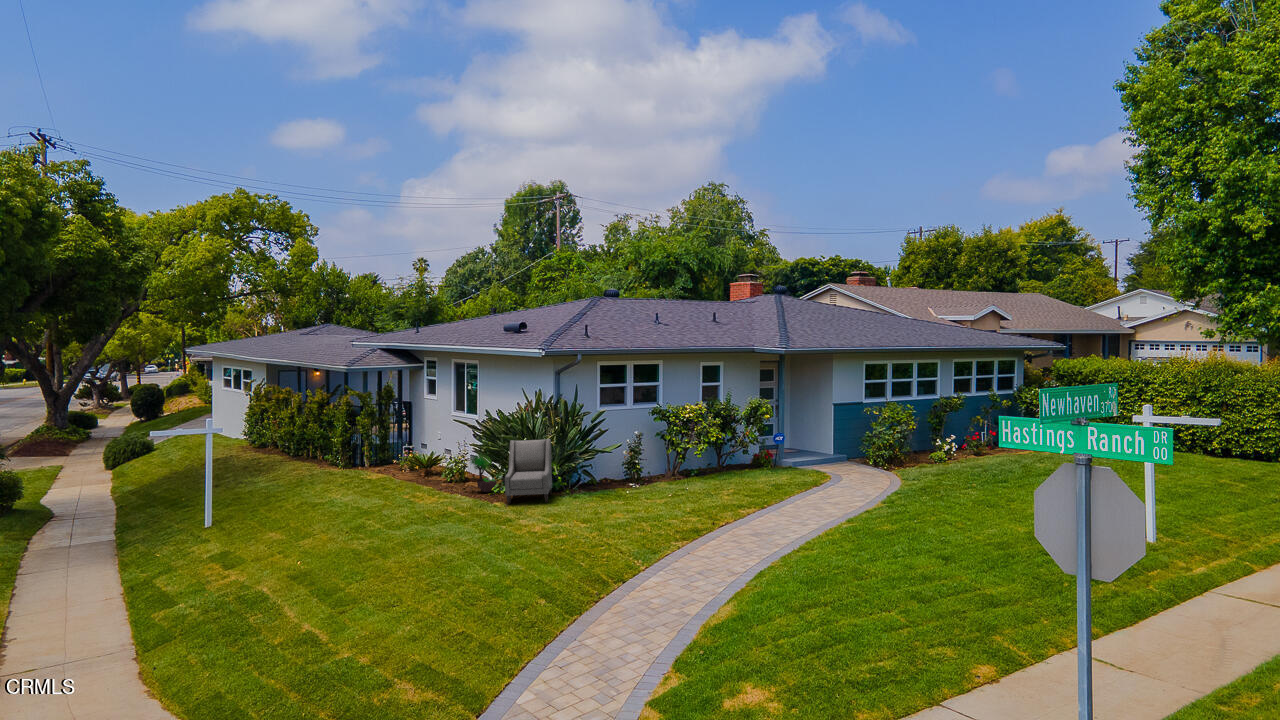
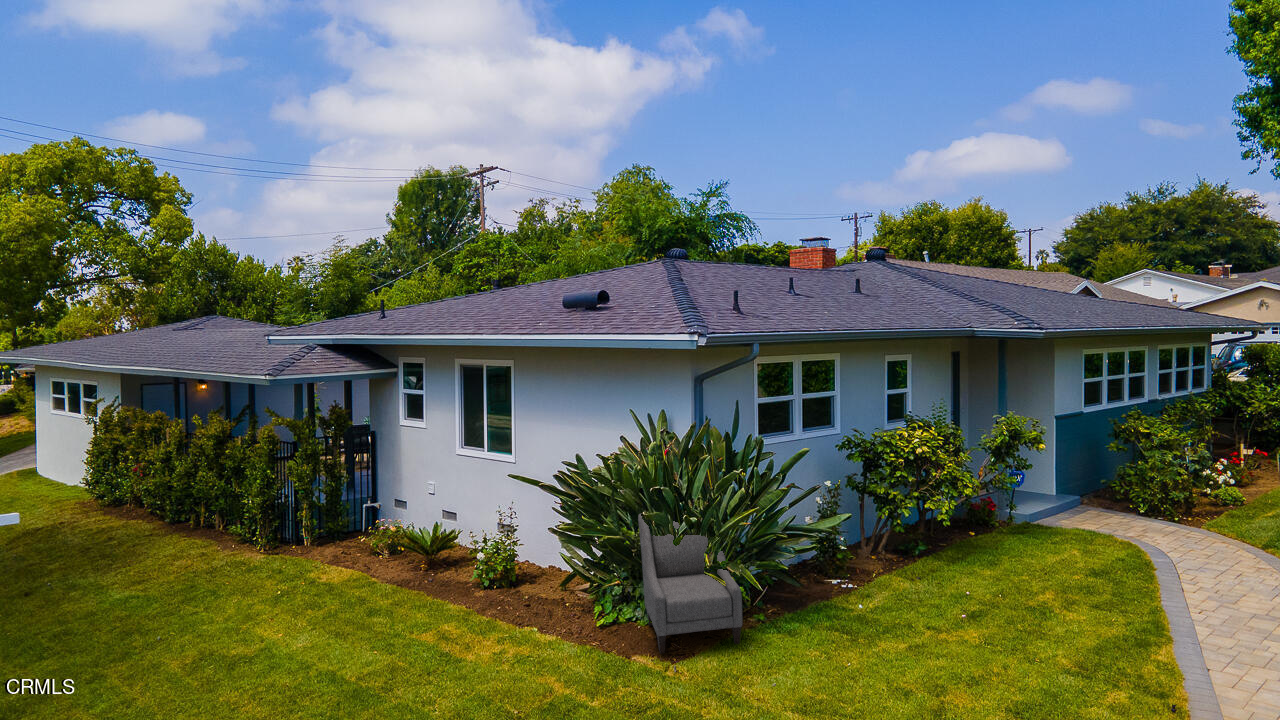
potted tree: present [470,455,496,492] -> none [548,534,602,614]

